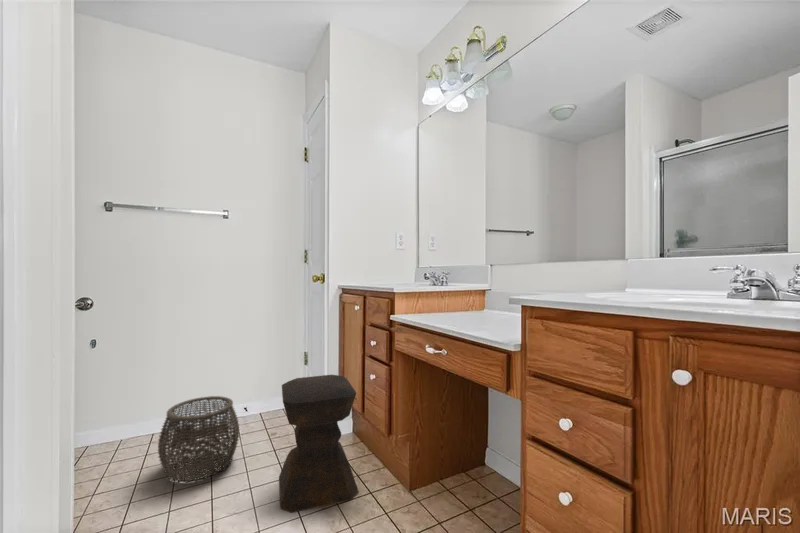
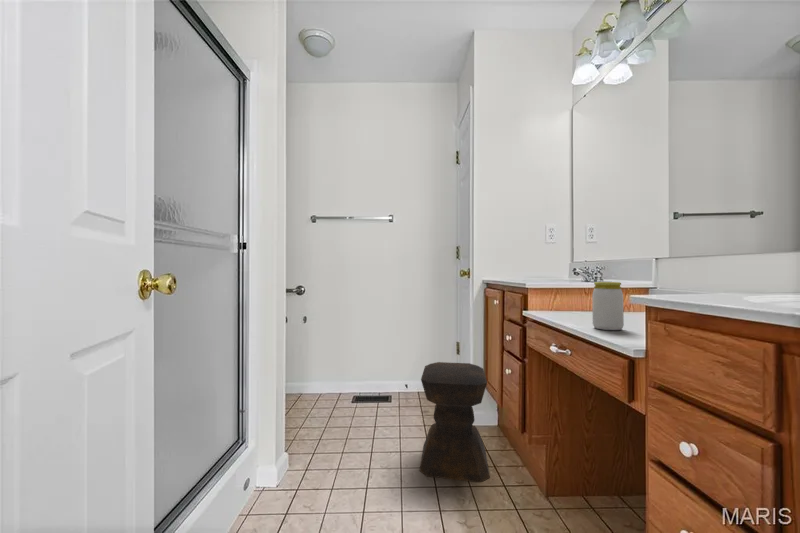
jar: none [463,285,488,329] -> present [592,282,624,330]
woven basket: present [158,396,239,482] -> none [340,368,397,432]

